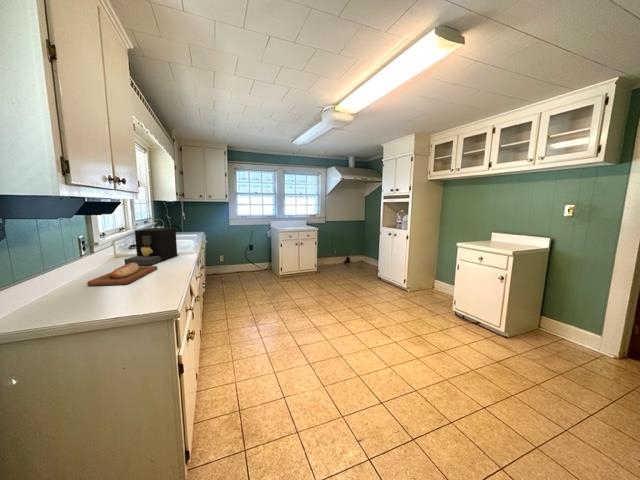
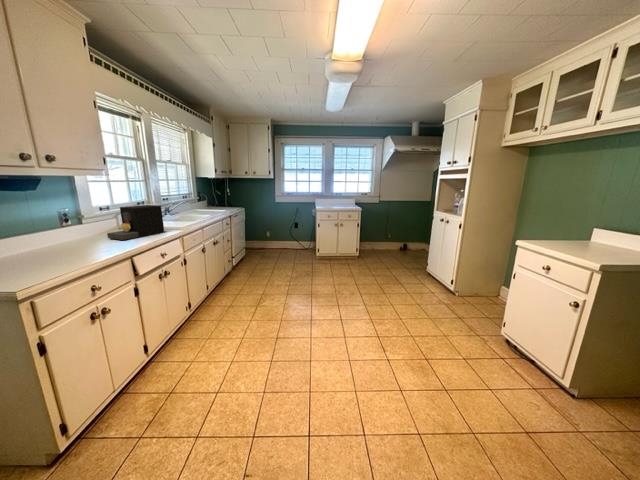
bread loaf: present [87,263,157,286] -> none [40,237,120,258]

